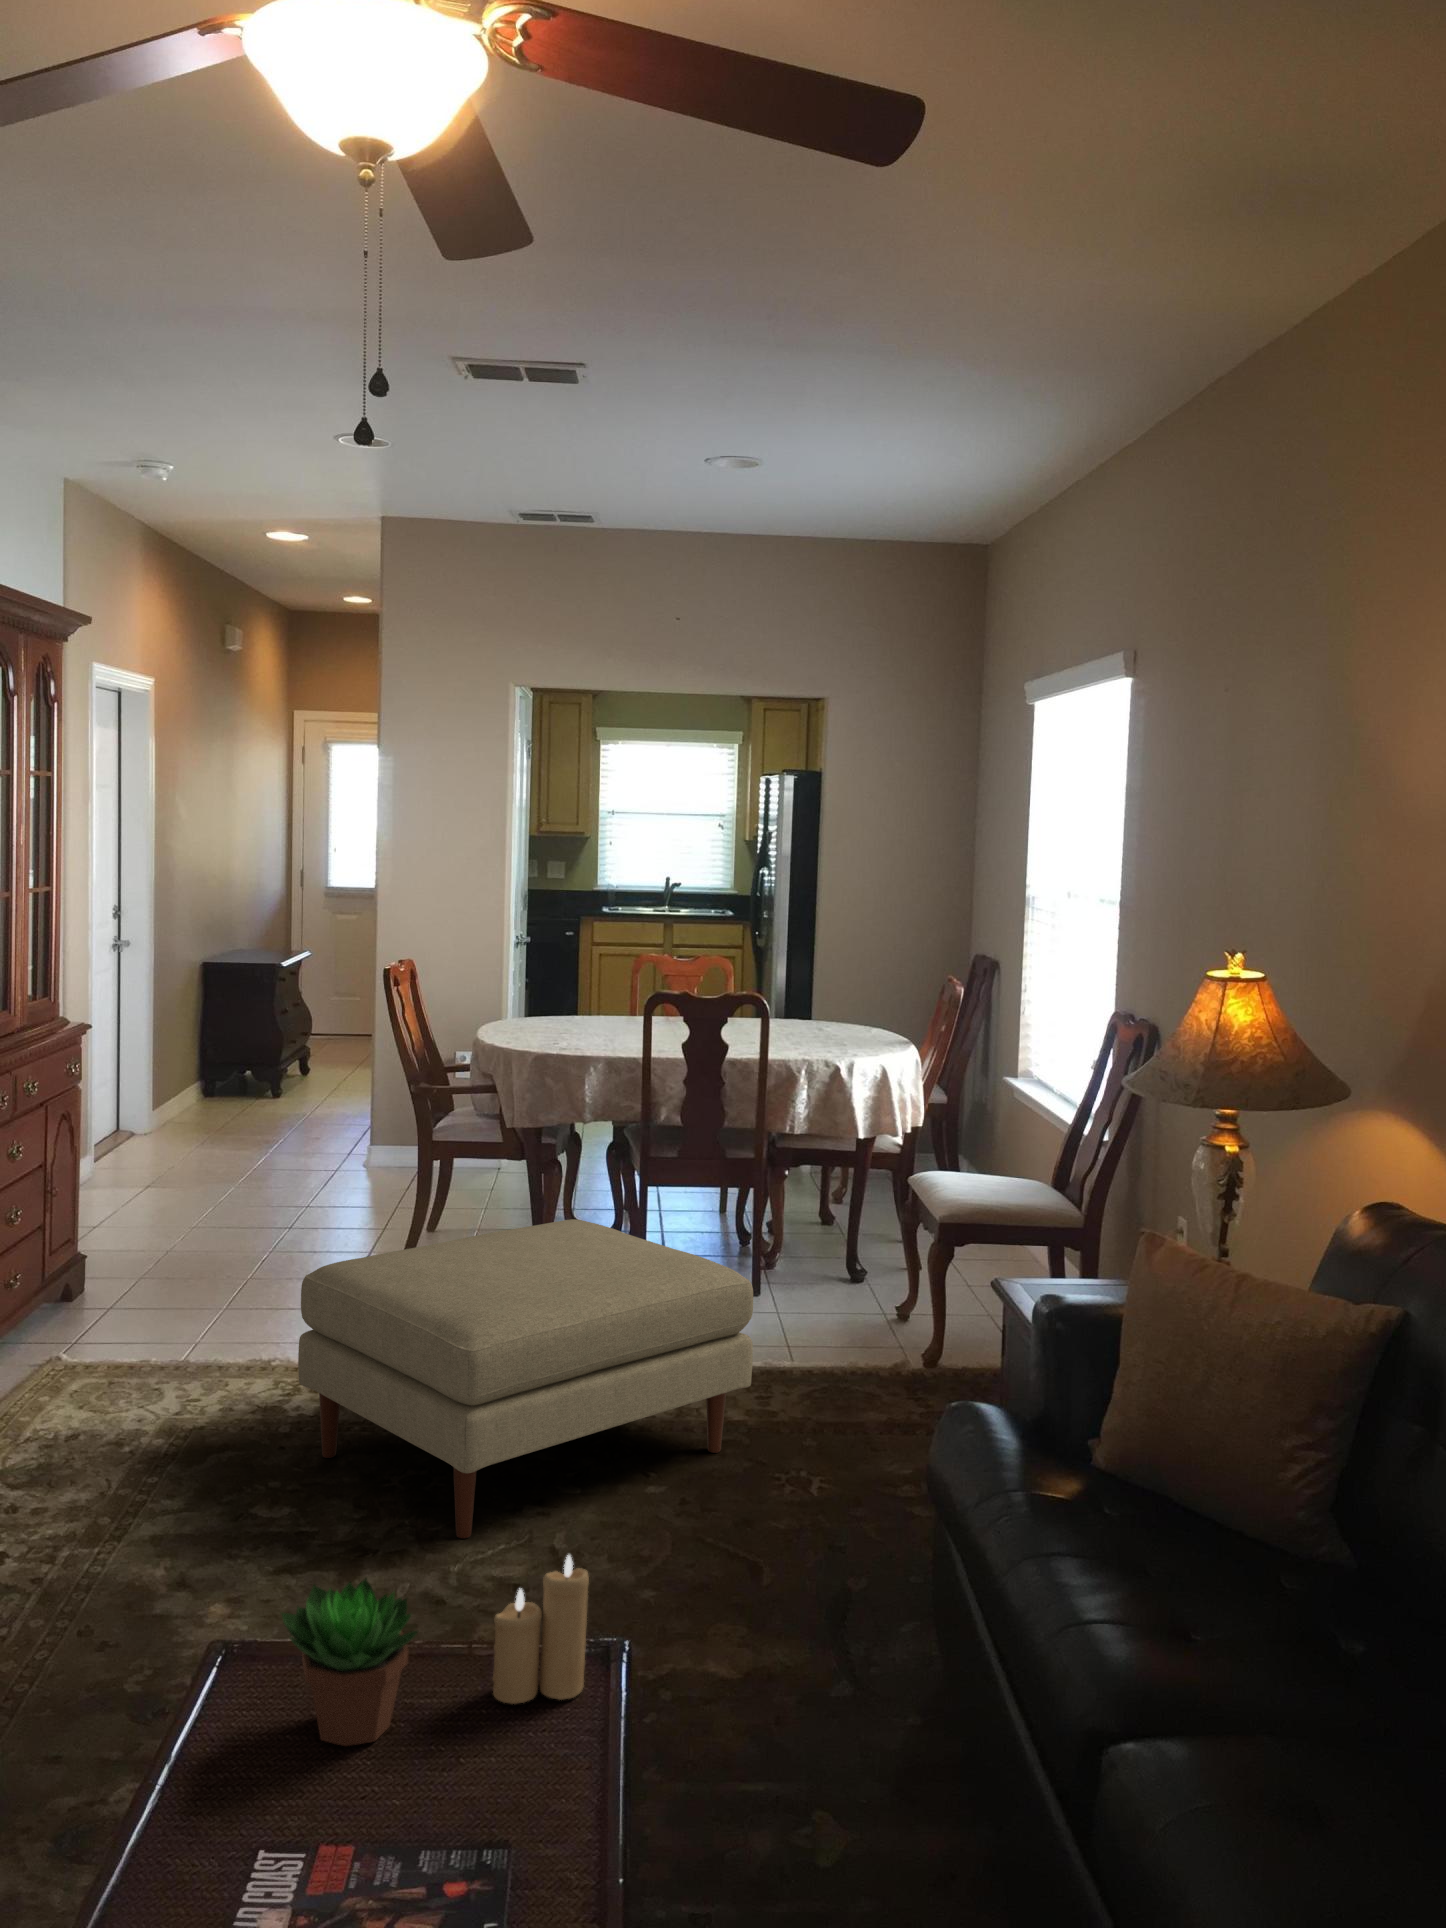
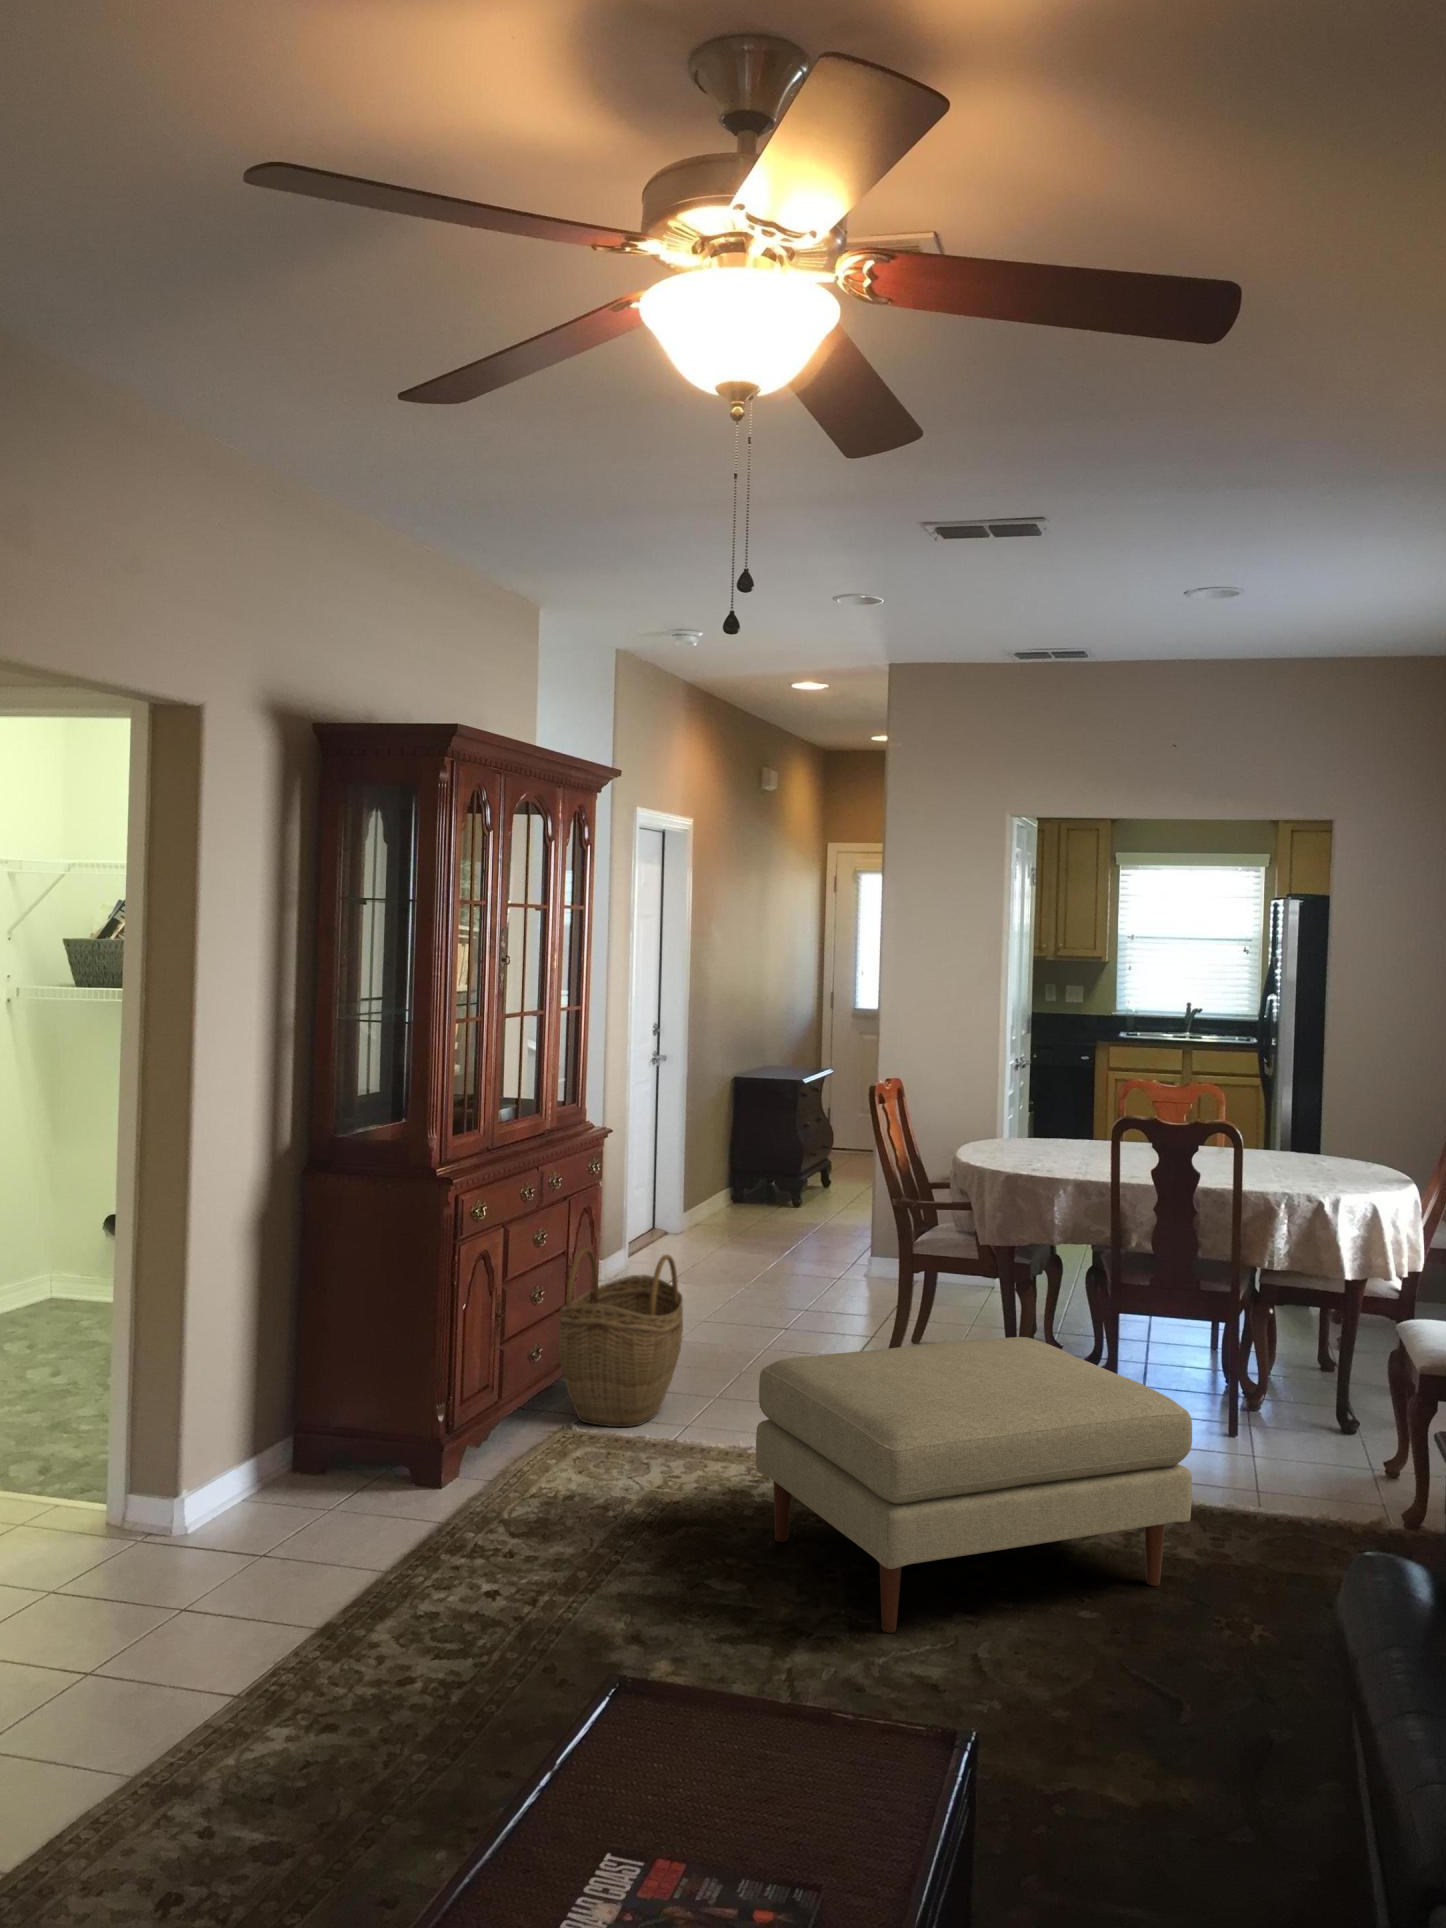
woven basket: none [41,1158,186,1354] -> present [559,1248,683,1427]
candle: present [493,1555,589,1704] -> none [838,1638,928,1777]
succulent plant: present [281,1579,417,1746] -> none [652,1631,767,1782]

